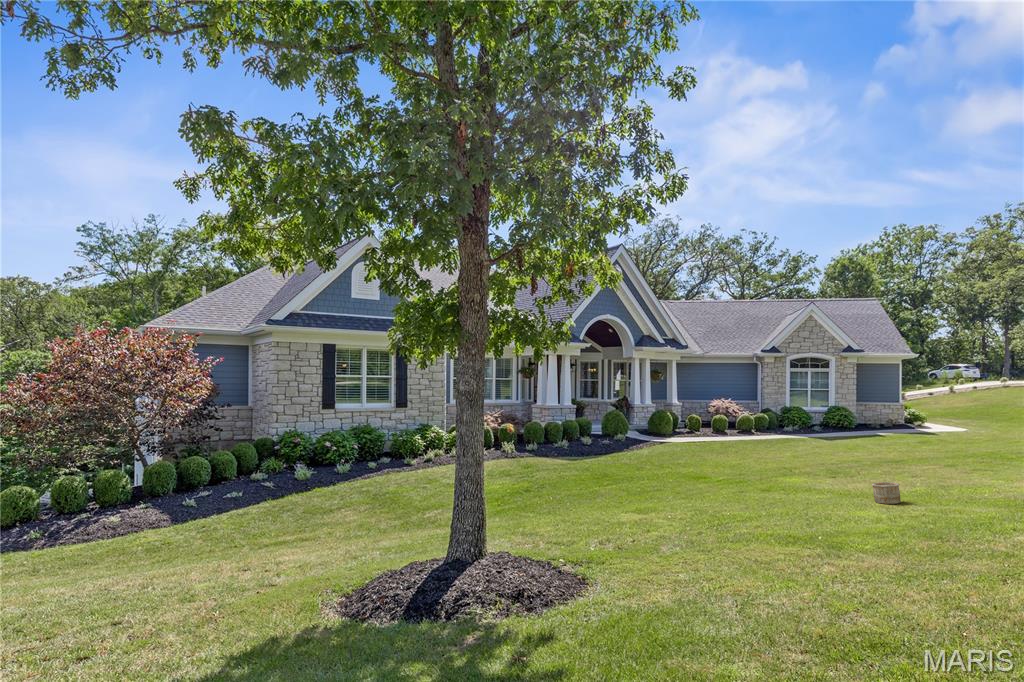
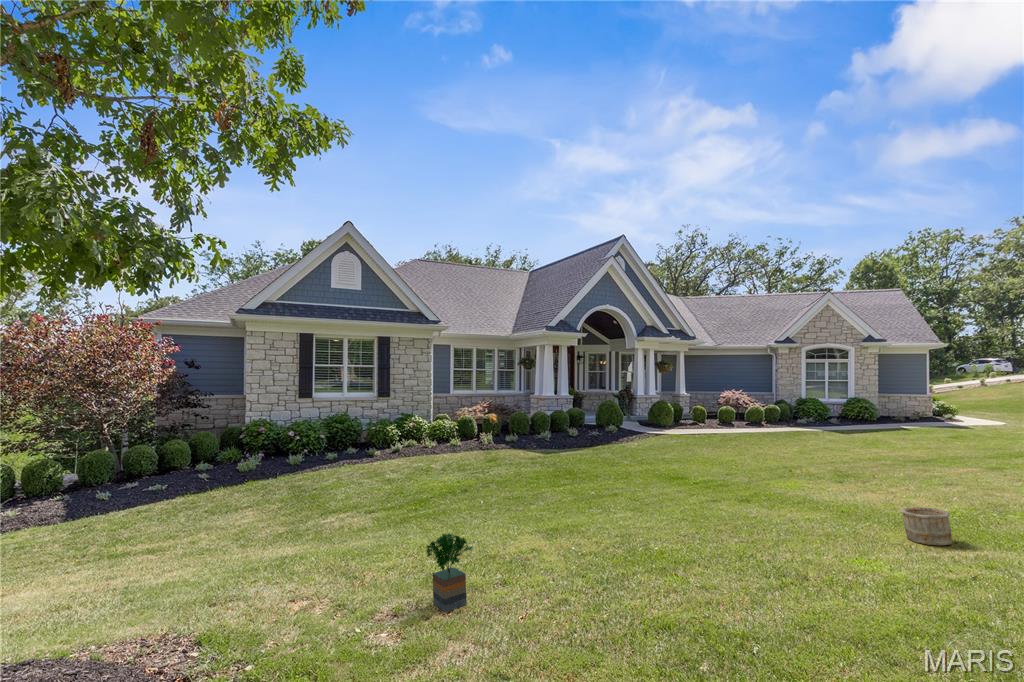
potted tree: none [605,499,632,544] -> present [426,533,473,612]

